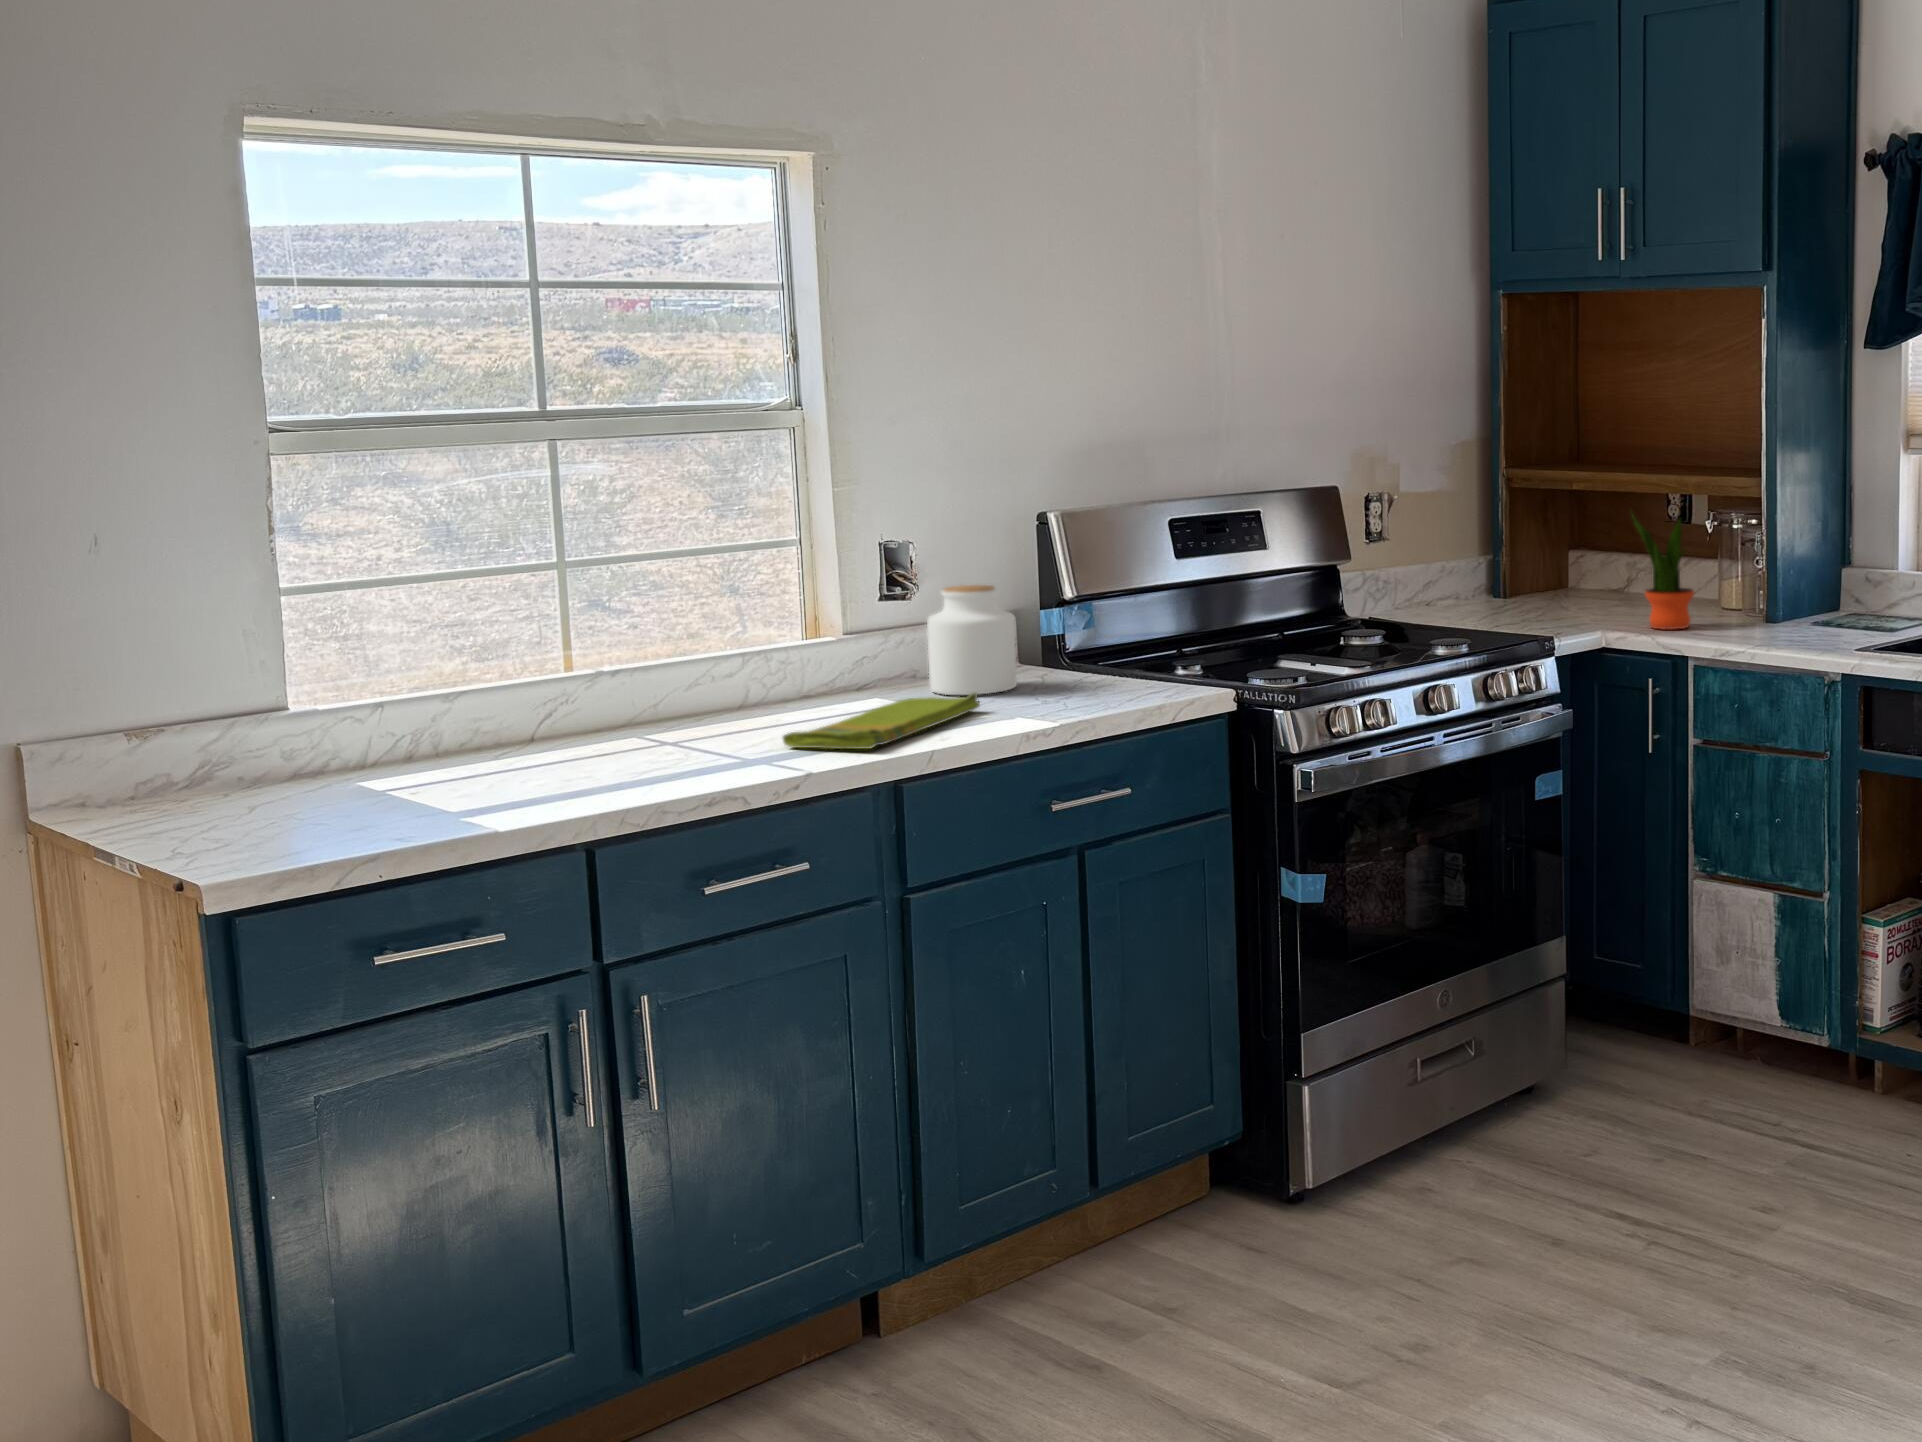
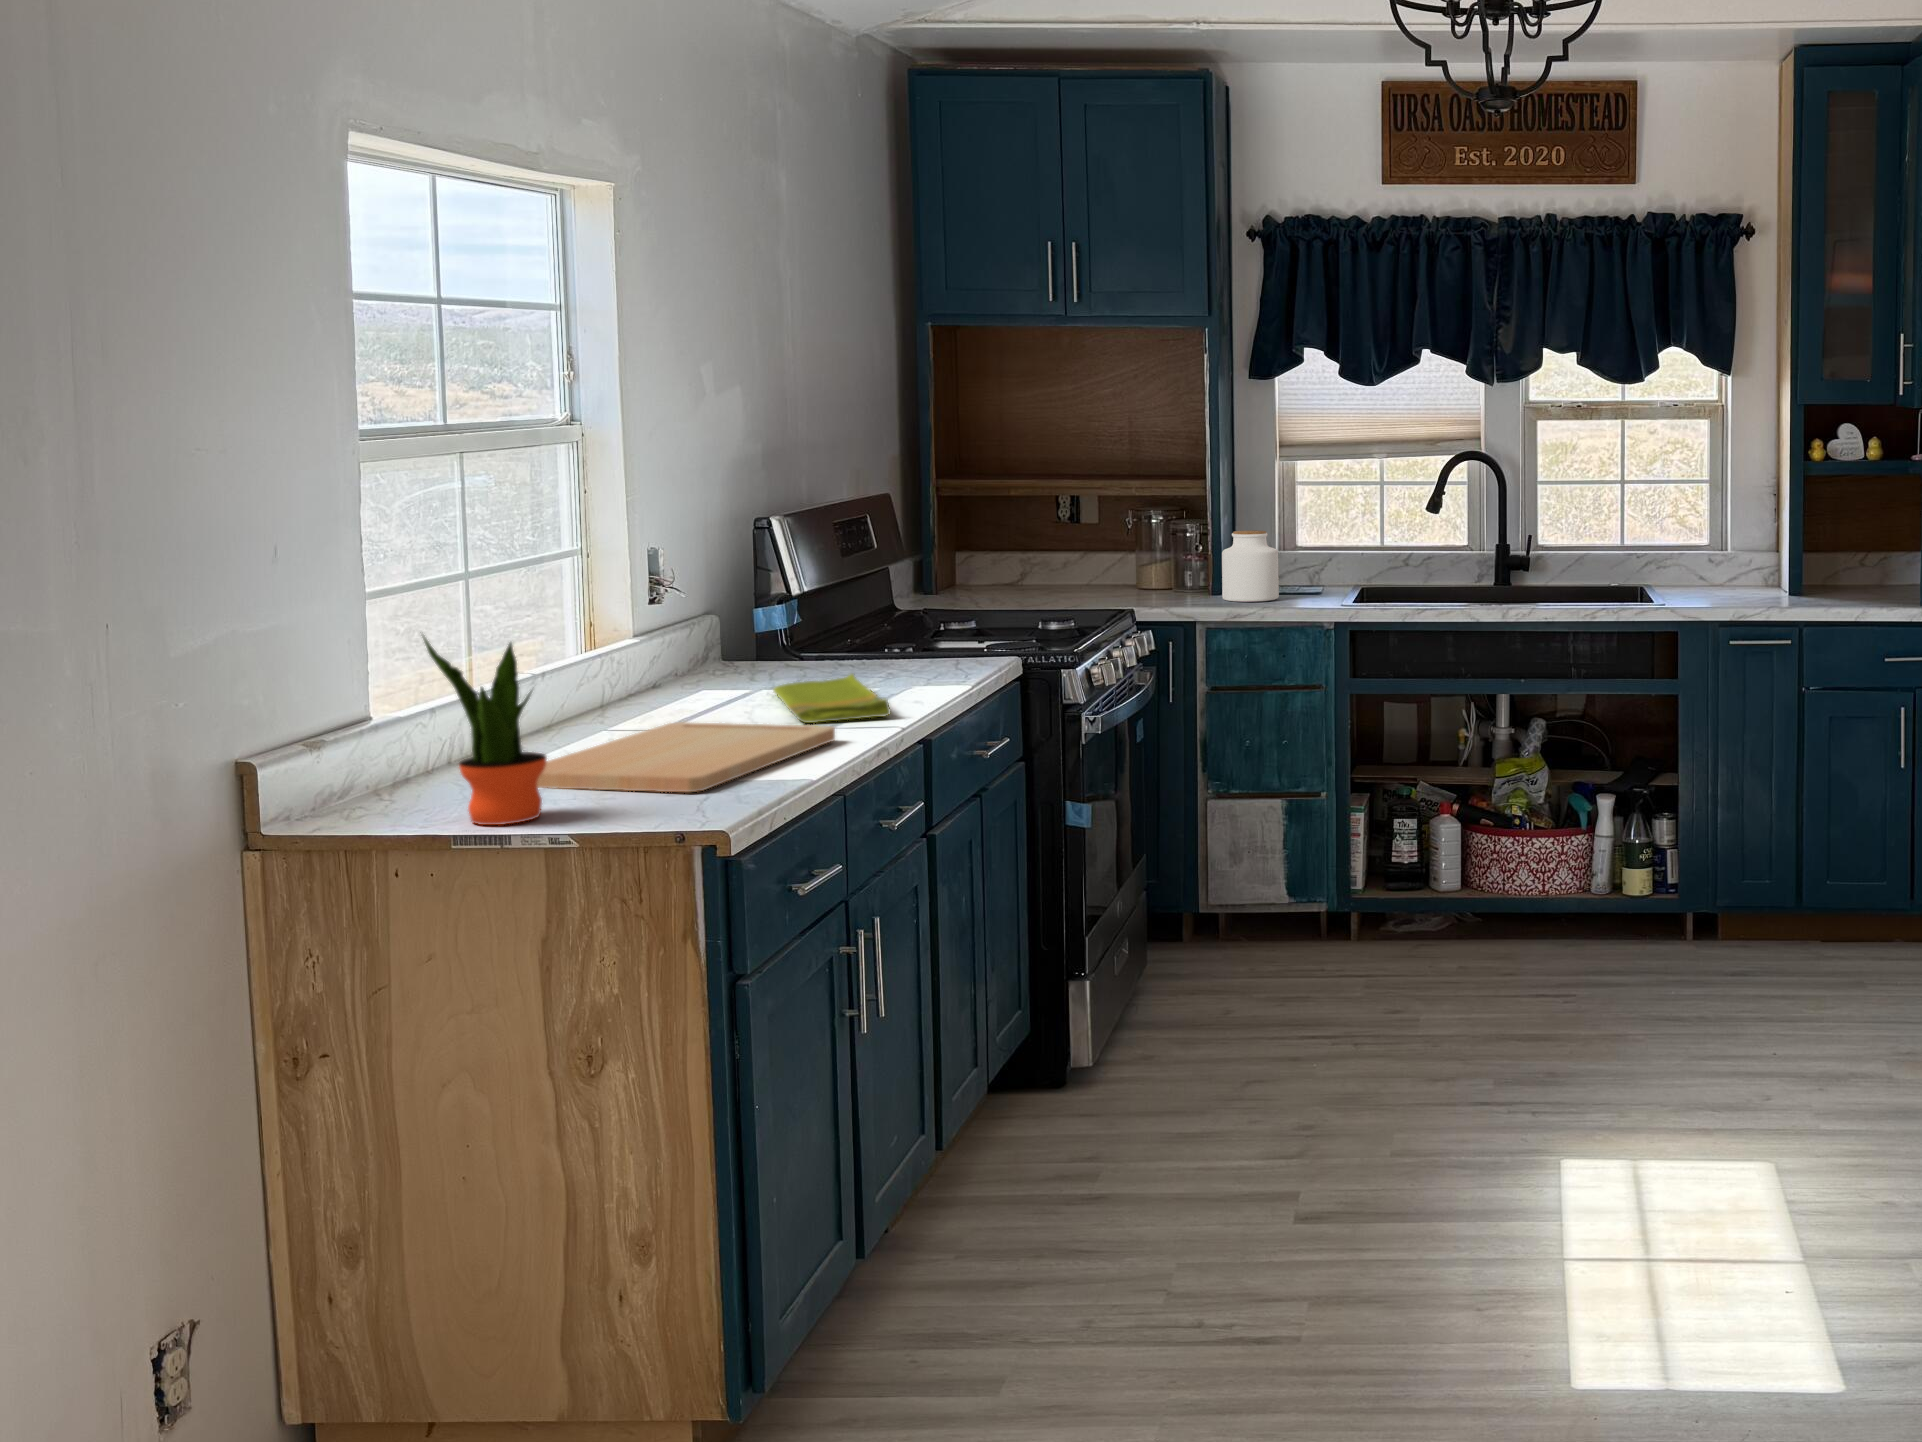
potted plant: present [1633,516,1694,630] -> present [423,636,547,825]
jar: present [927,585,1017,695] -> present [1222,530,1279,602]
cutting board: none [361,733,731,817] -> present [537,722,835,792]

